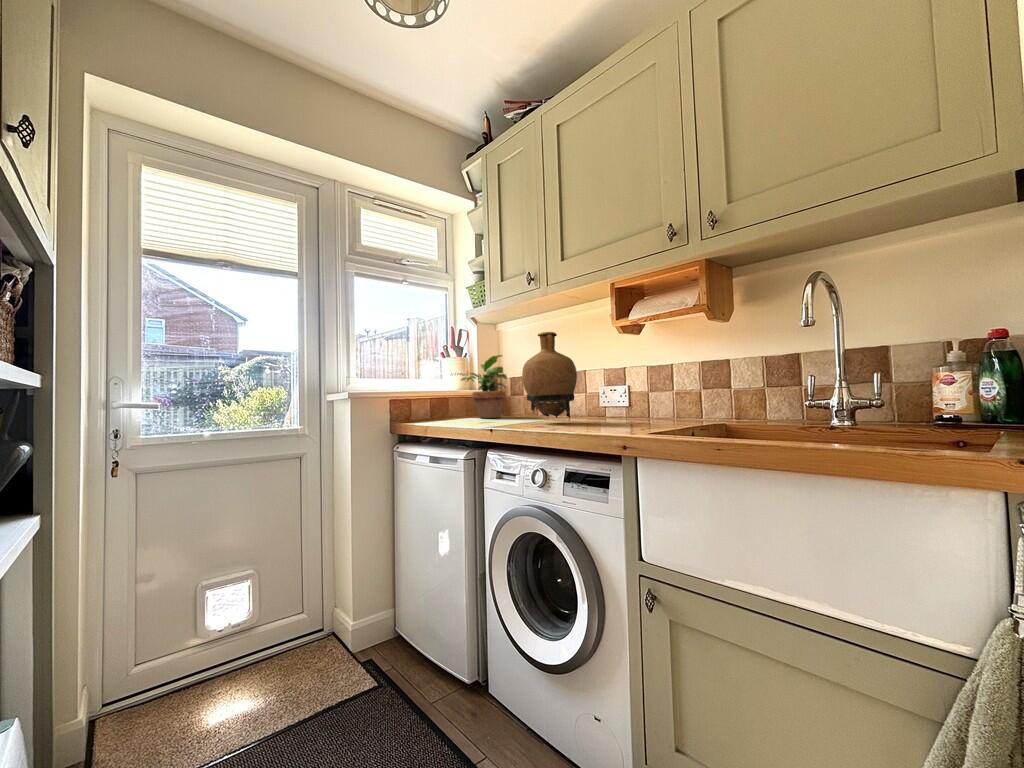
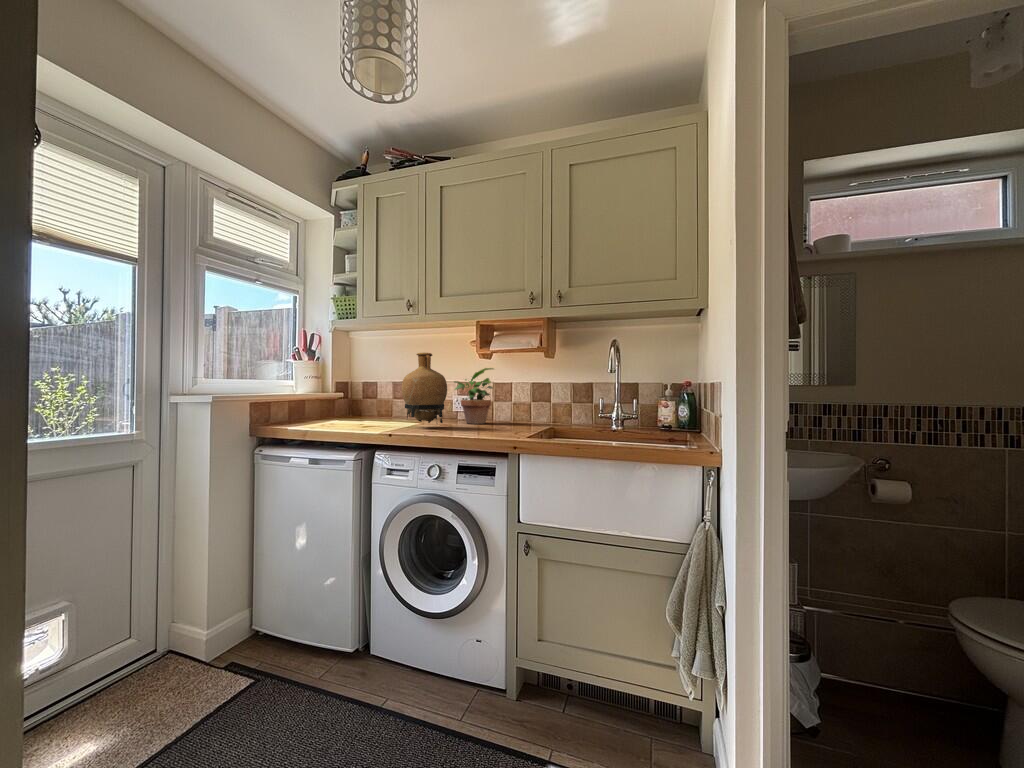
potted plant: present [461,355,507,418] -> present [454,368,494,424]

